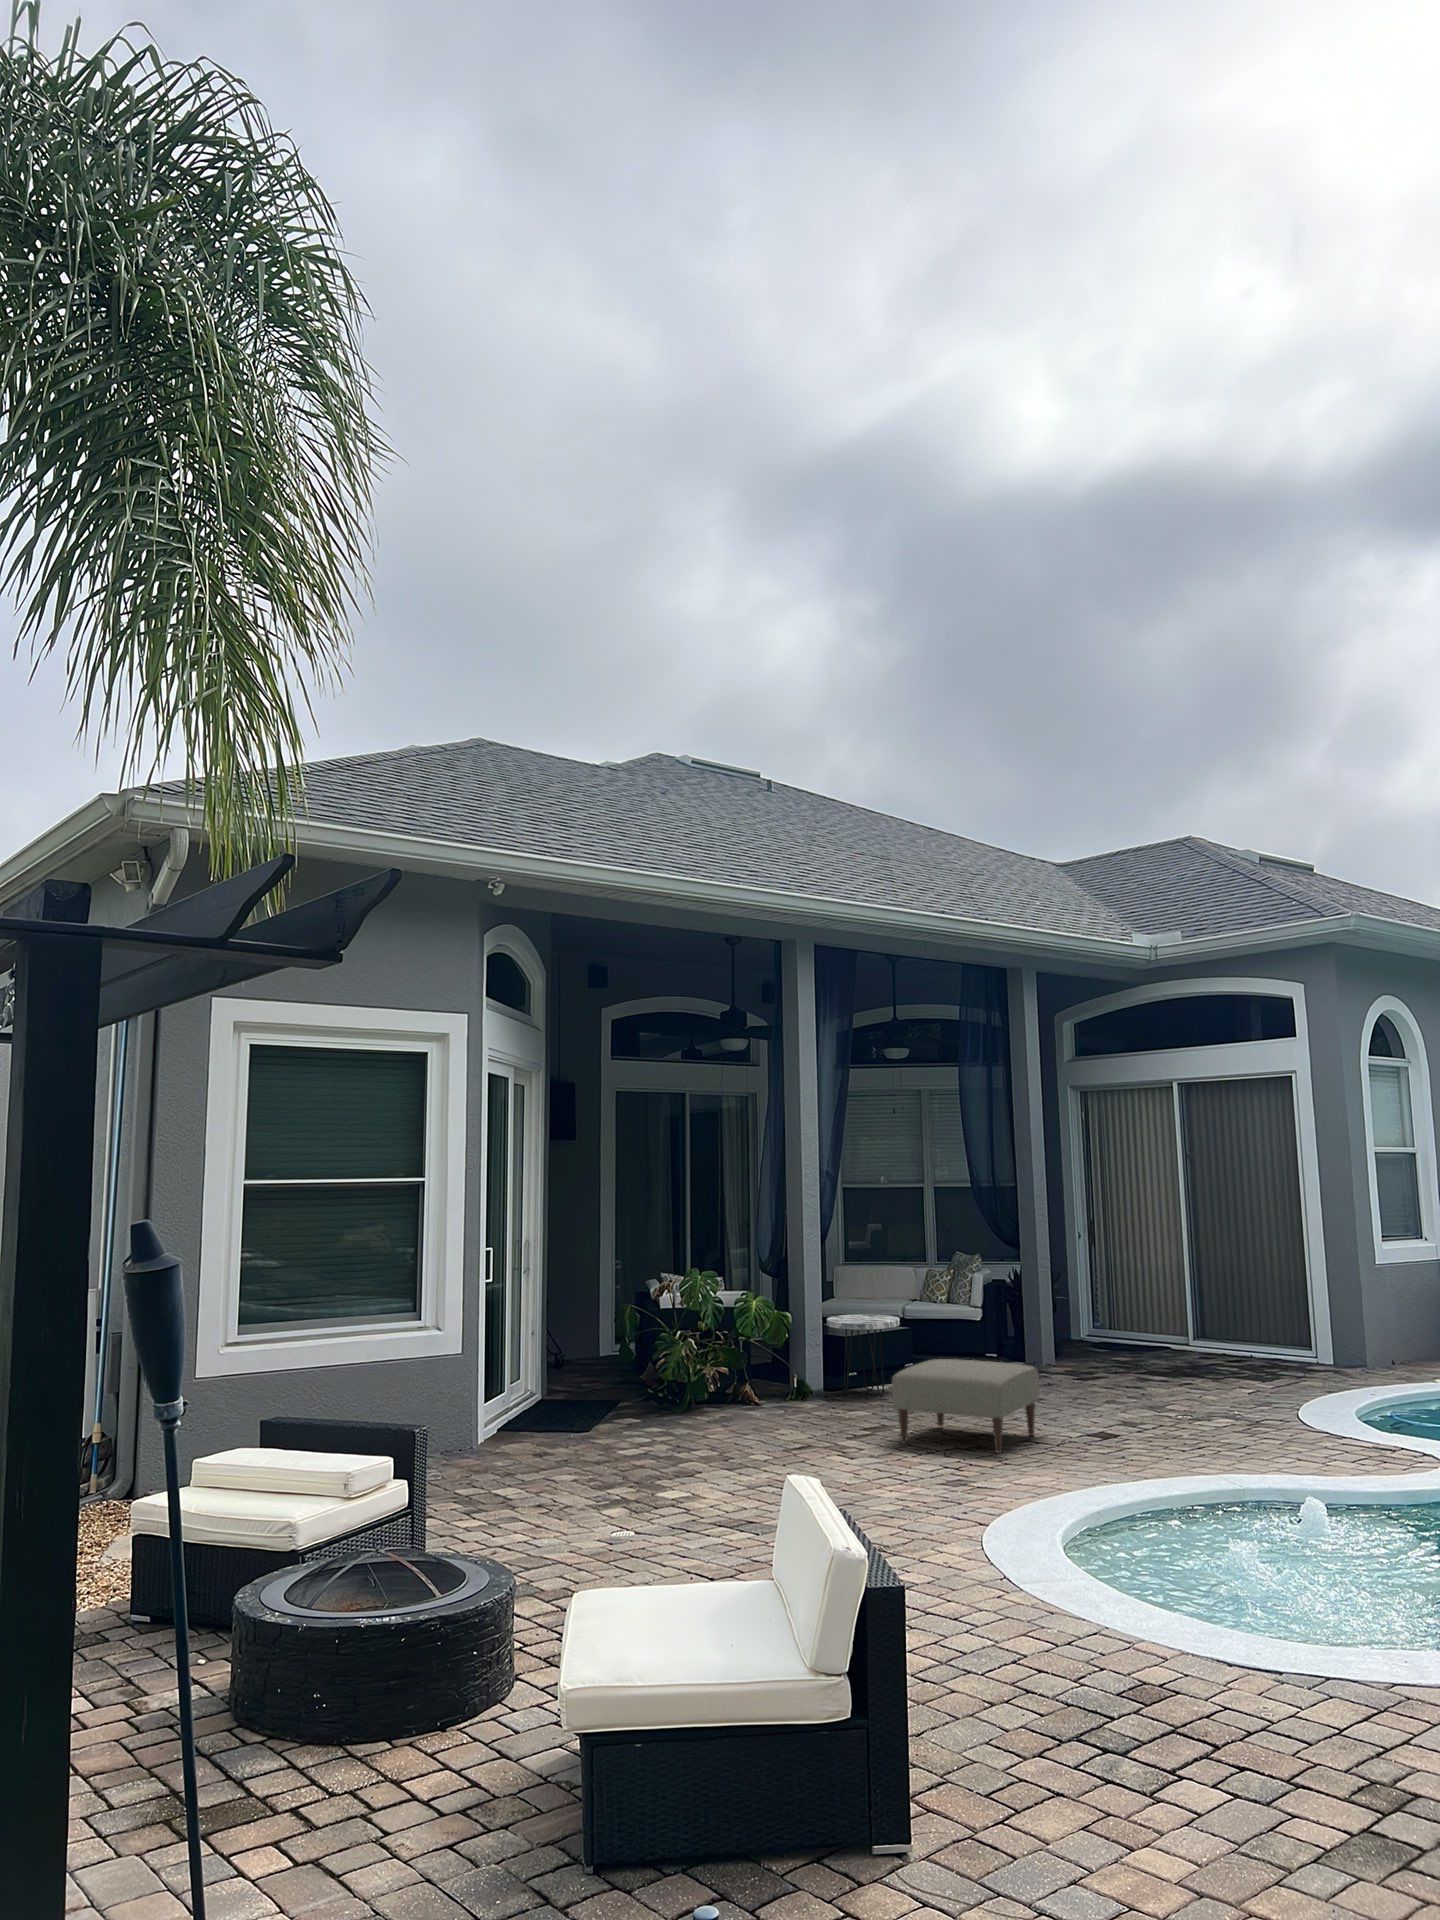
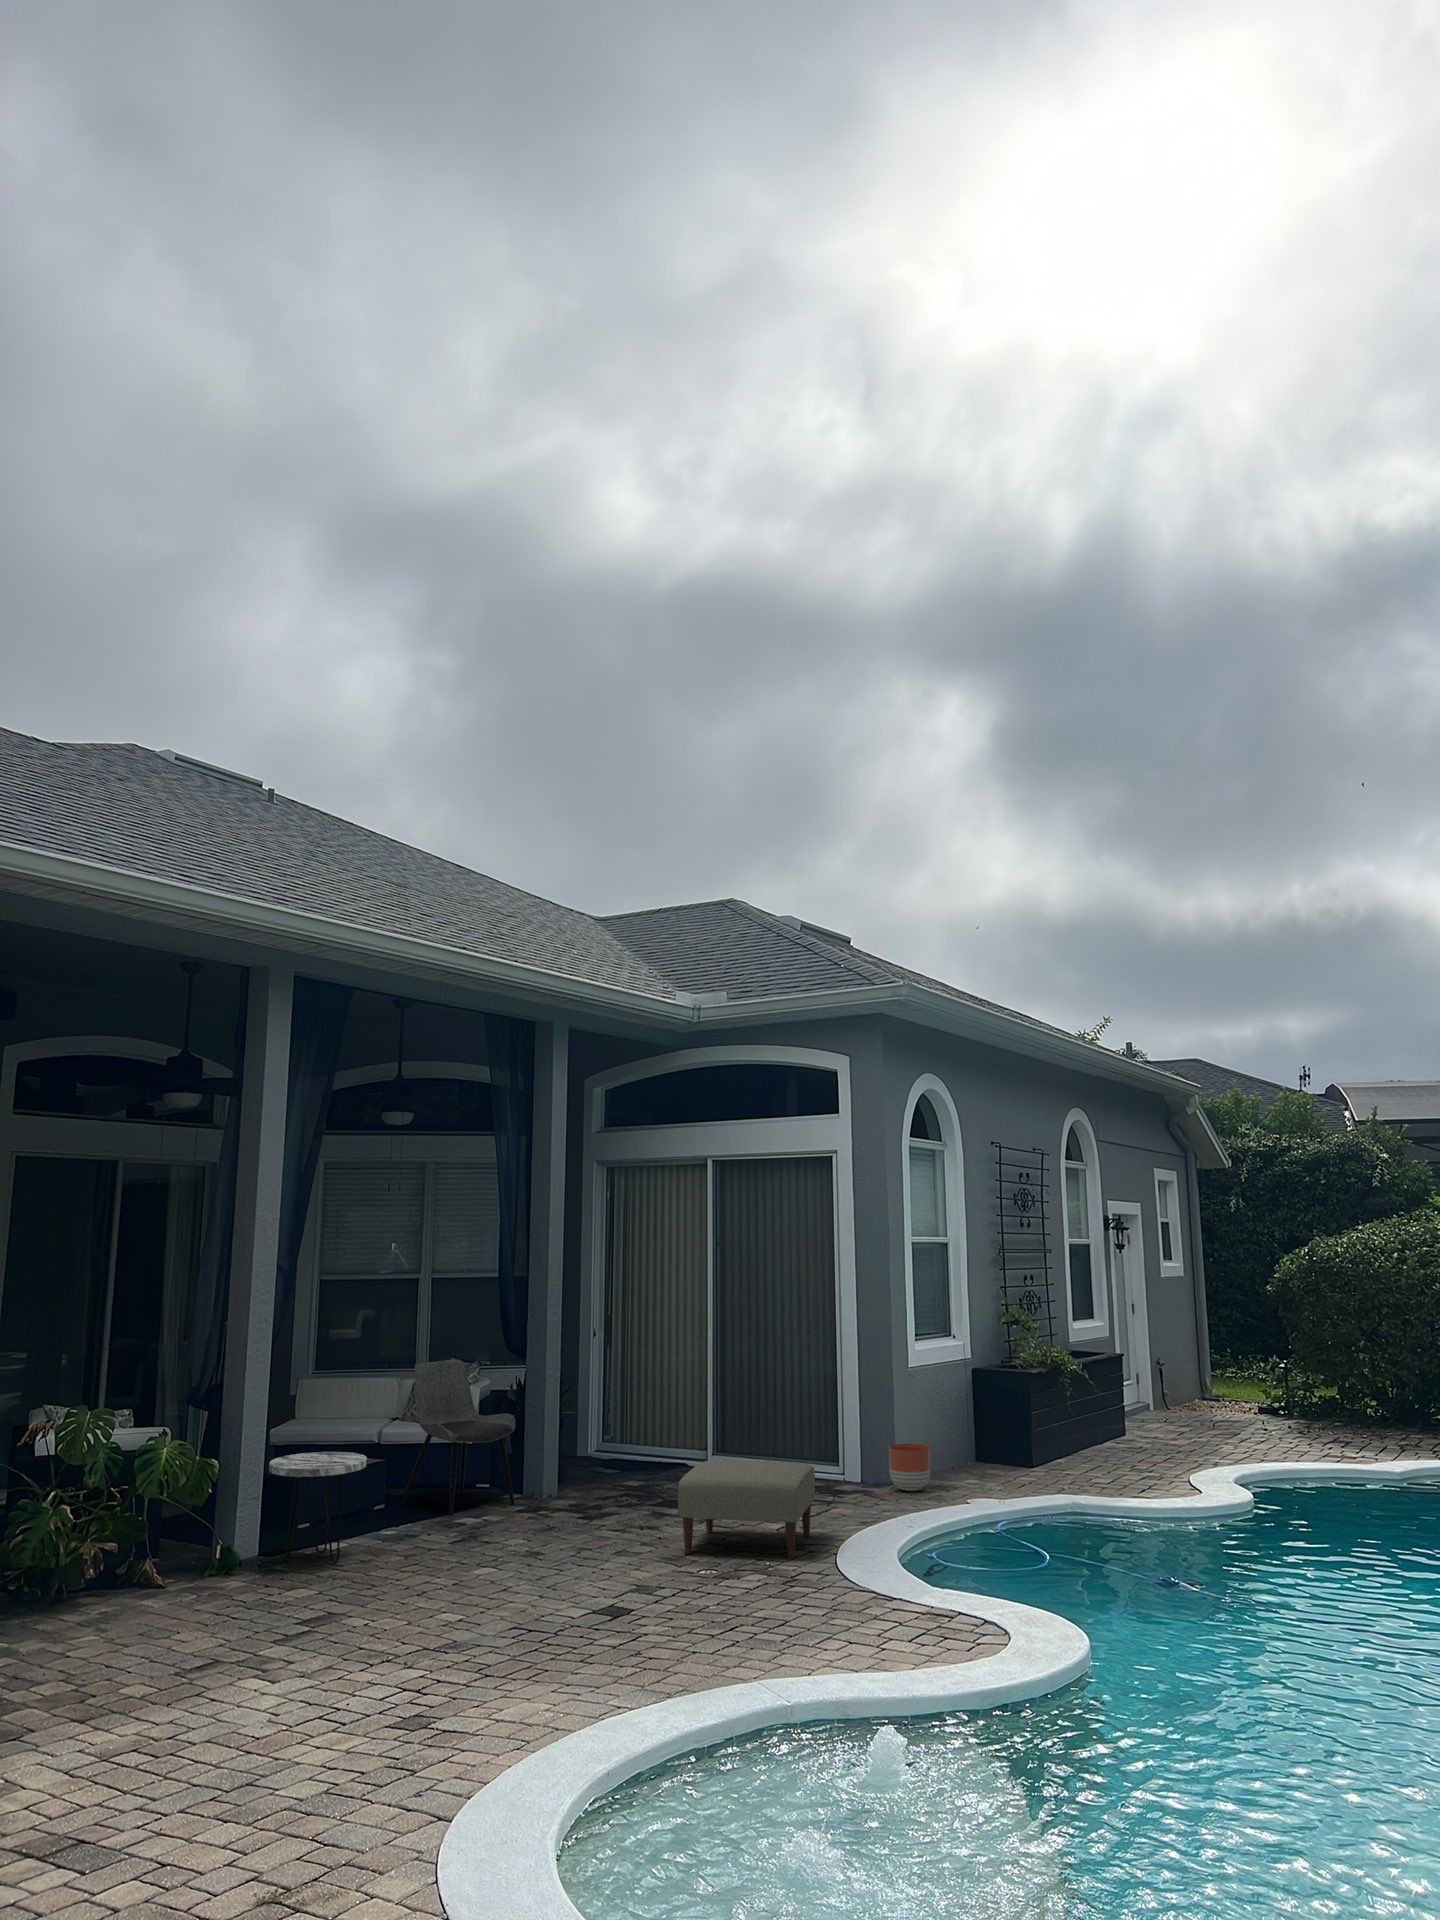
dining chair: none [926,1250,1019,1373] -> present [401,1359,516,1516]
planter: none [1357,1331,1398,1372] -> present [889,1444,930,1491]
ottoman: present [892,1359,1039,1453] -> present [678,1460,815,1558]

